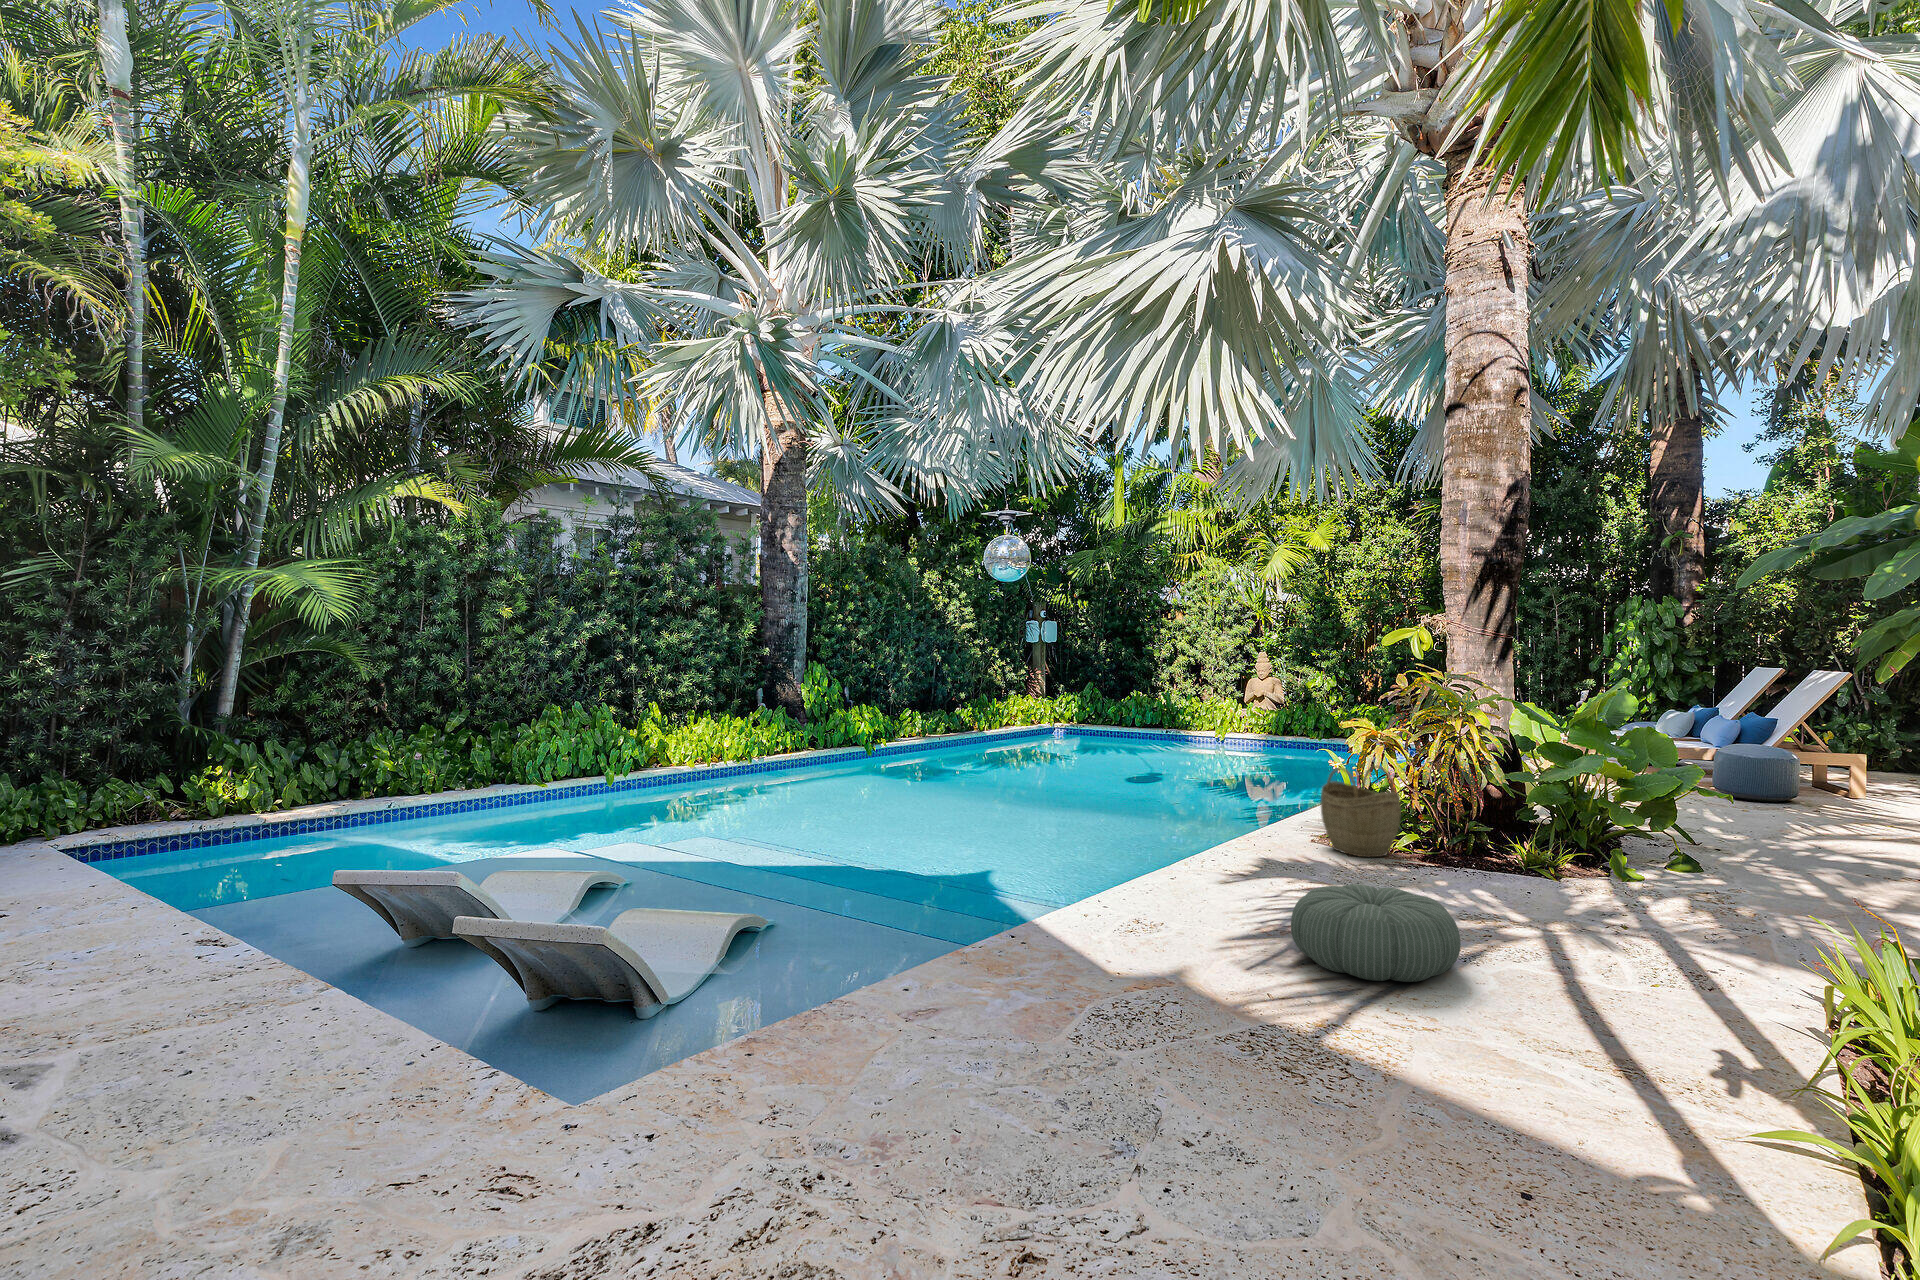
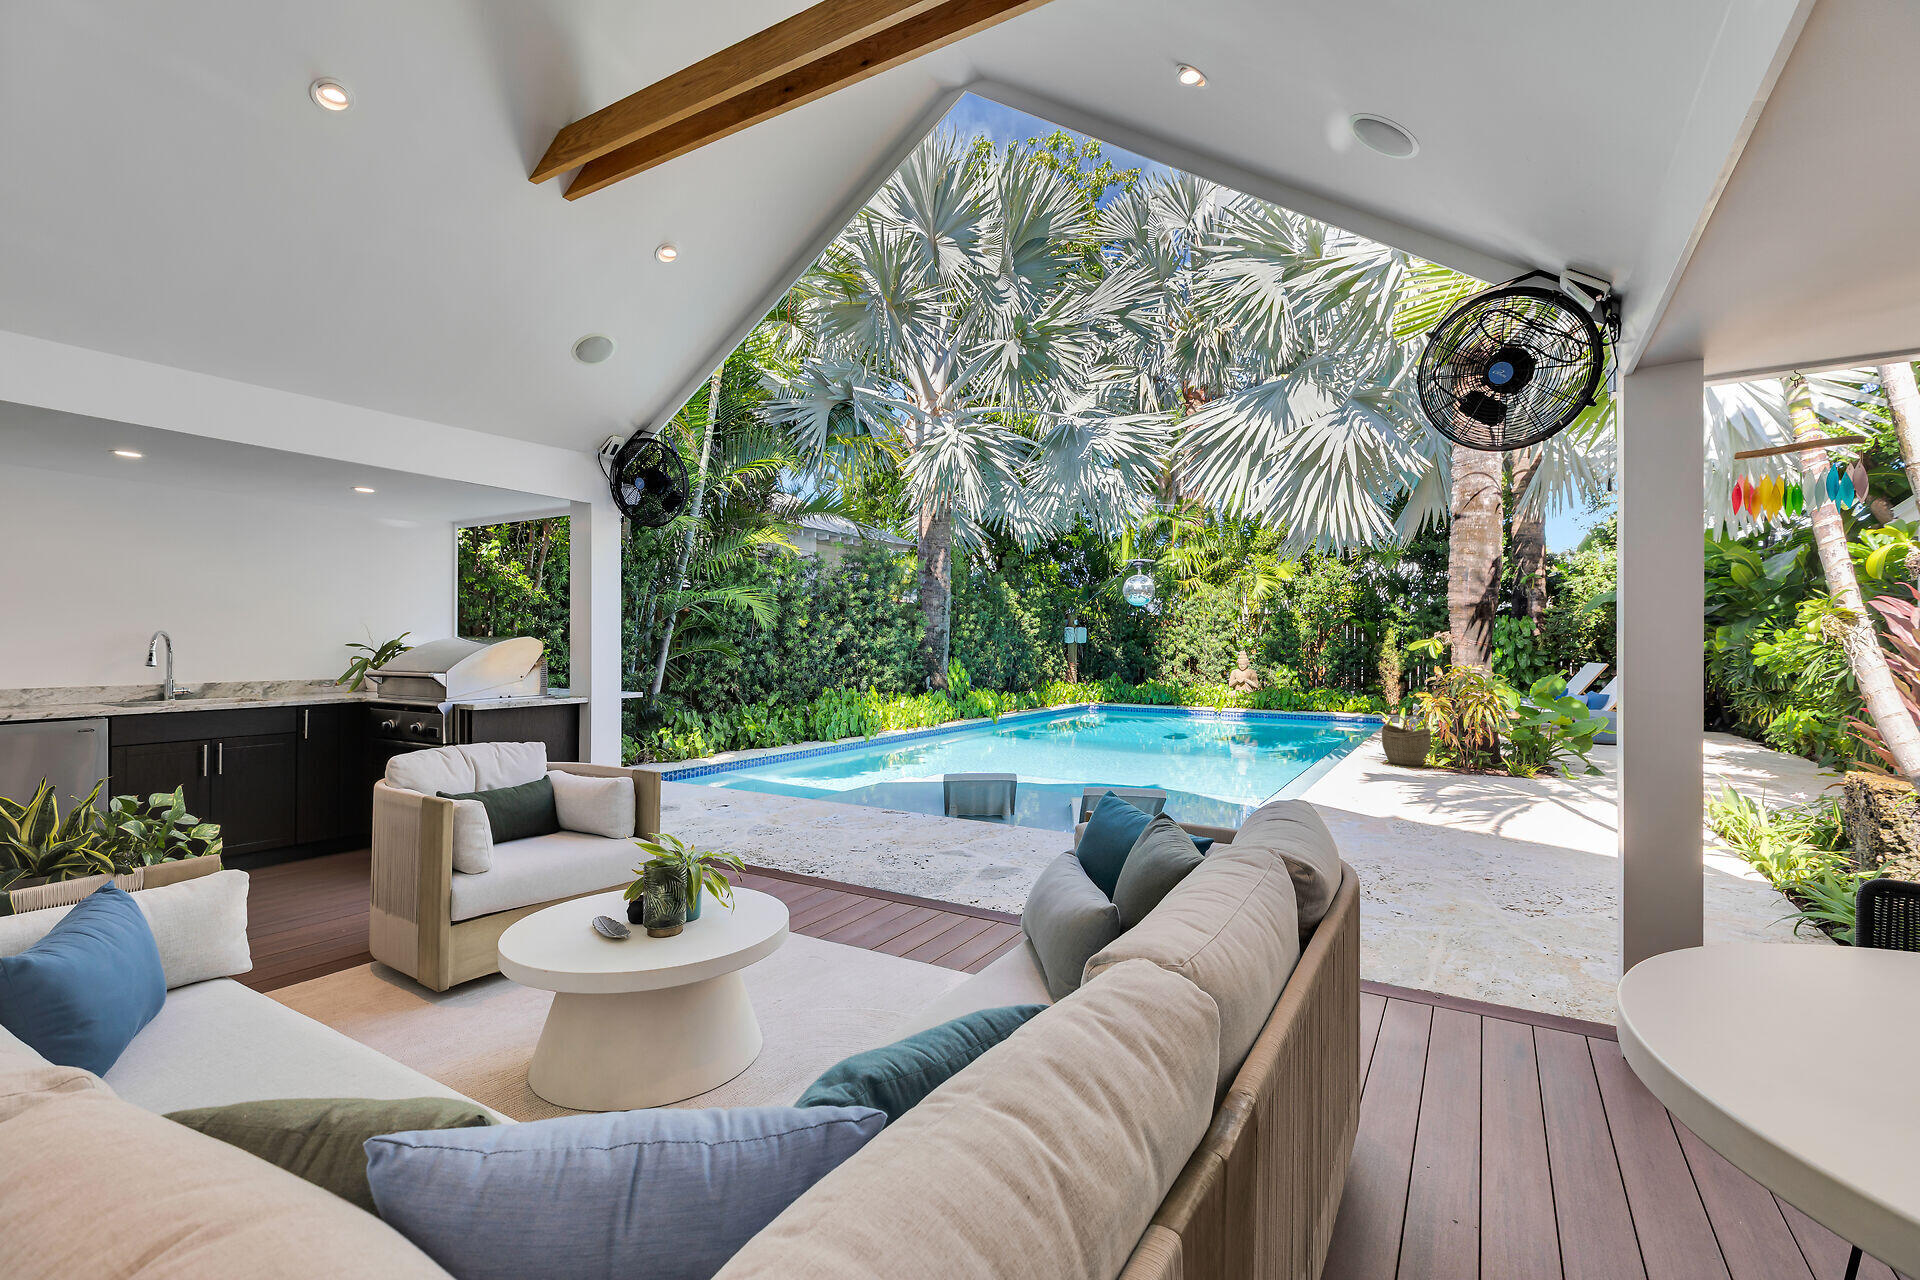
pouf: present [1291,884,1461,982] -> none [1431,766,1519,807]

